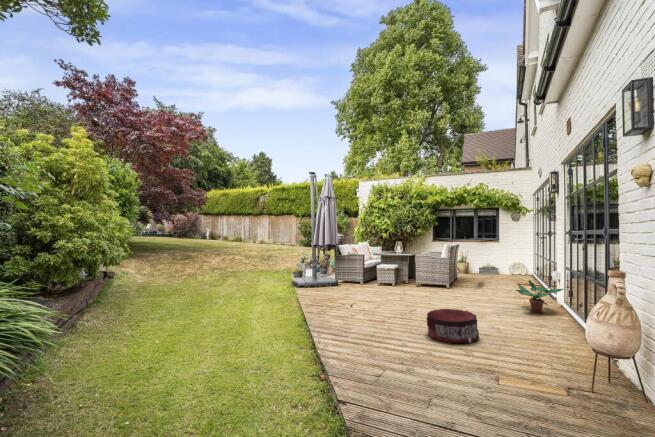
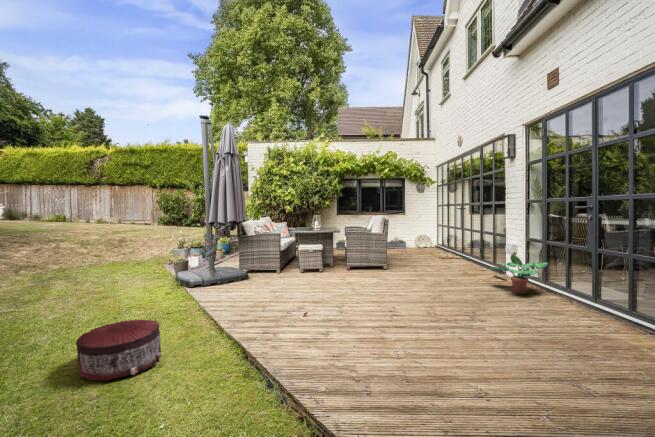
pouf: present [426,309,479,343] -> present [76,319,161,381]

